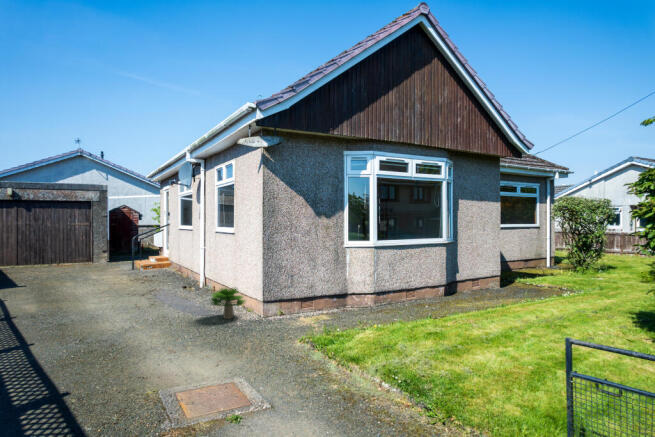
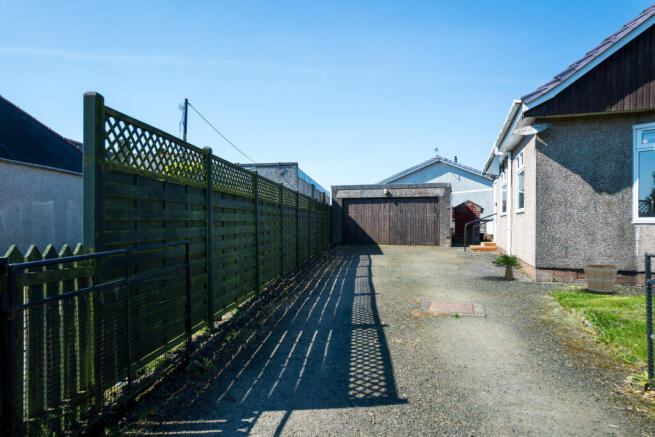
wooden bucket: none [308,289,339,321] -> present [583,265,618,292]

